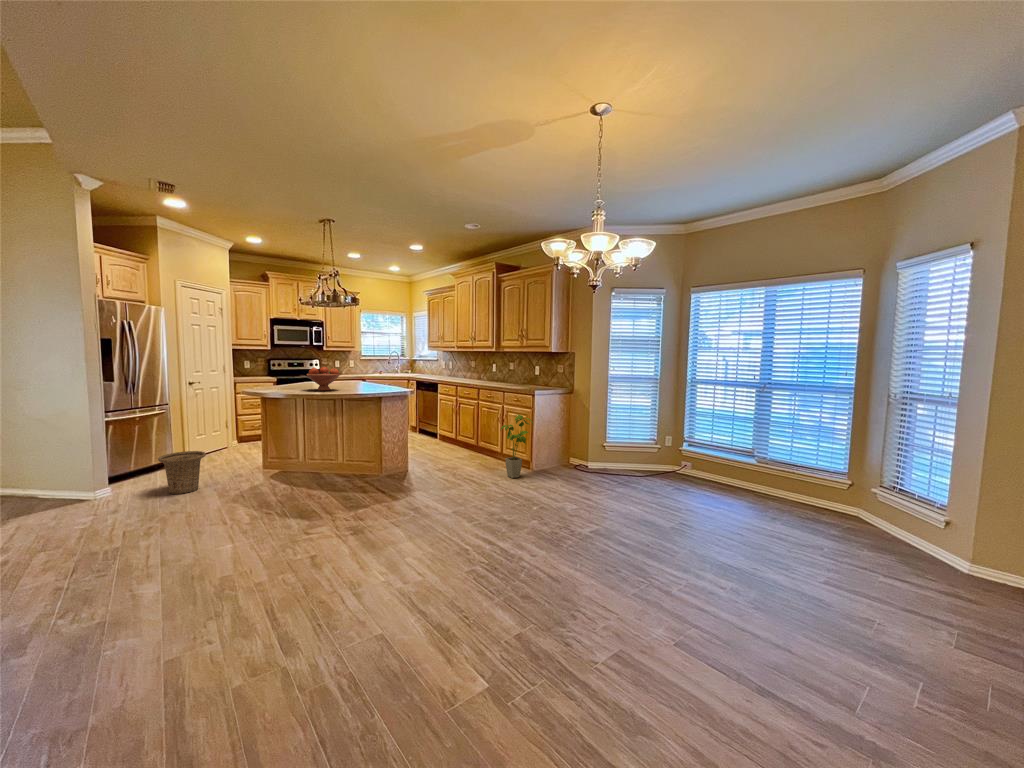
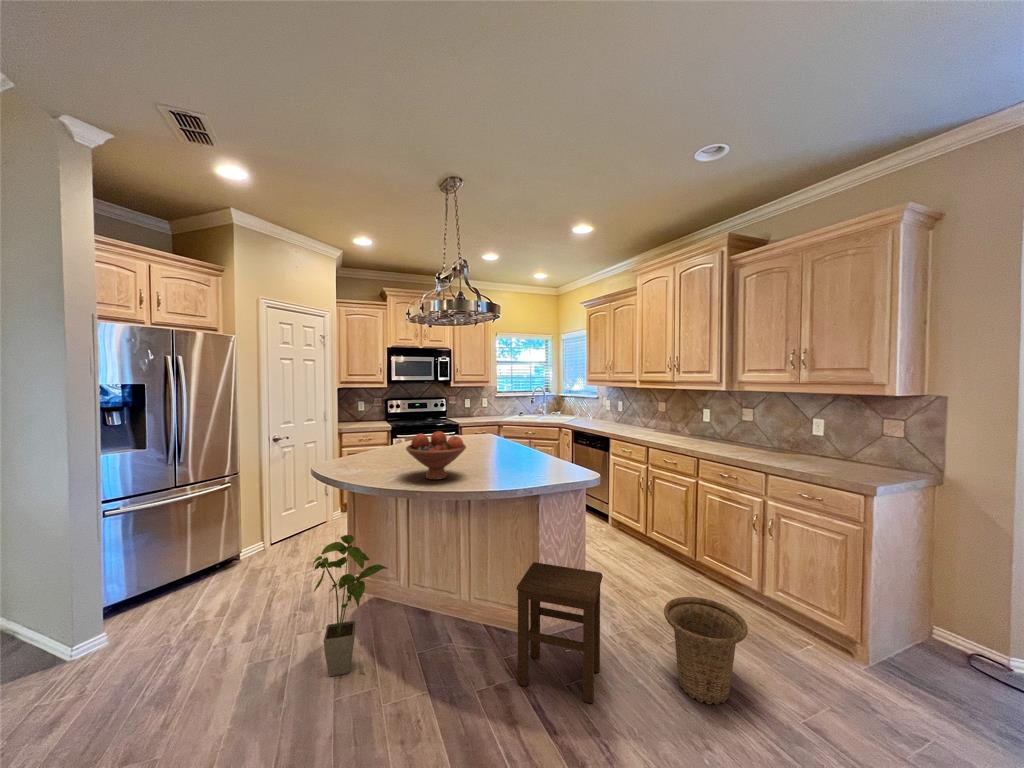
house plant: present [501,415,533,478] -> present [312,535,388,676]
stool: none [368,433,412,488] -> present [516,562,603,703]
basket: present [158,451,206,494] -> present [664,597,748,705]

